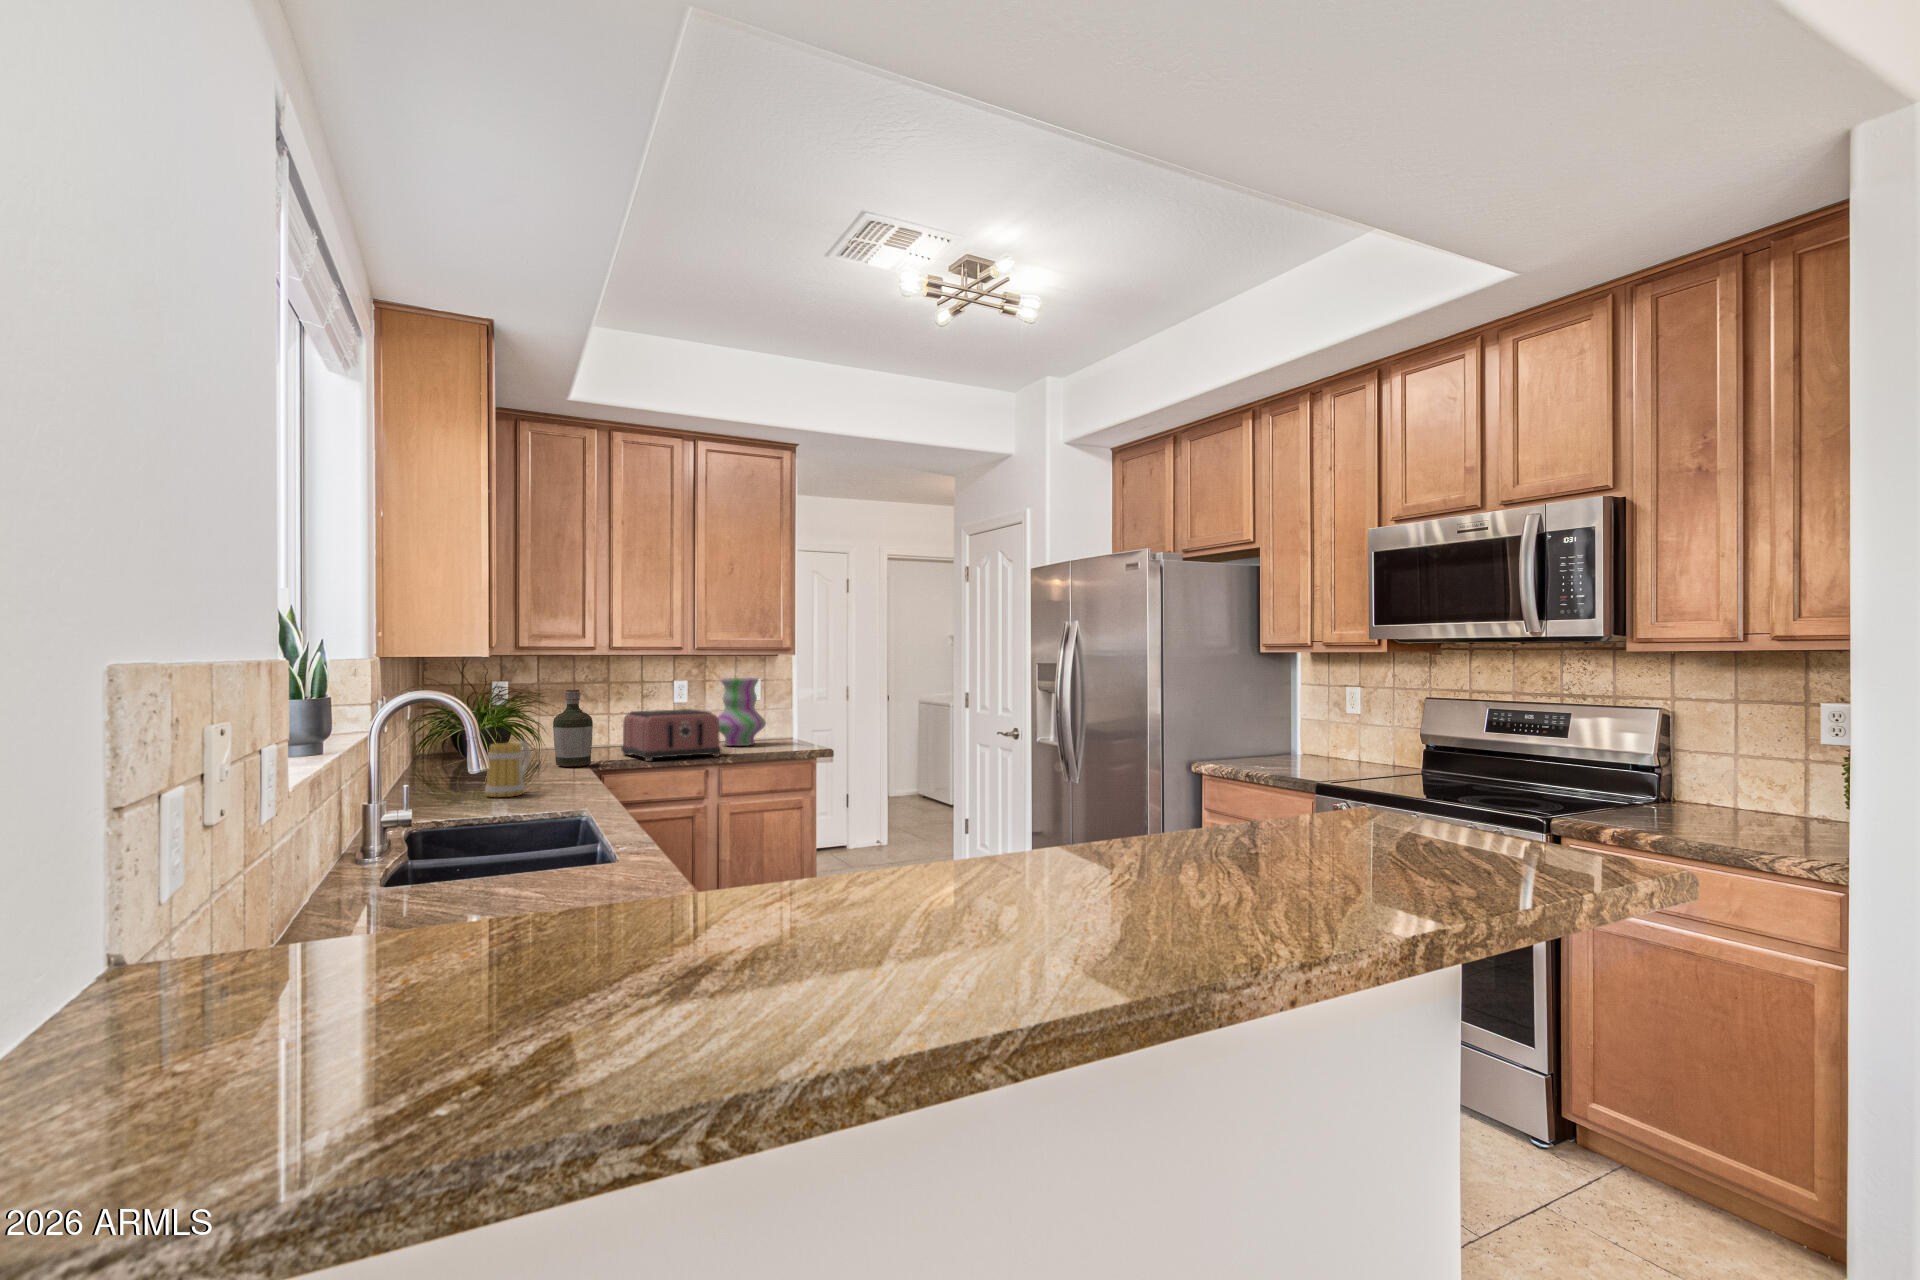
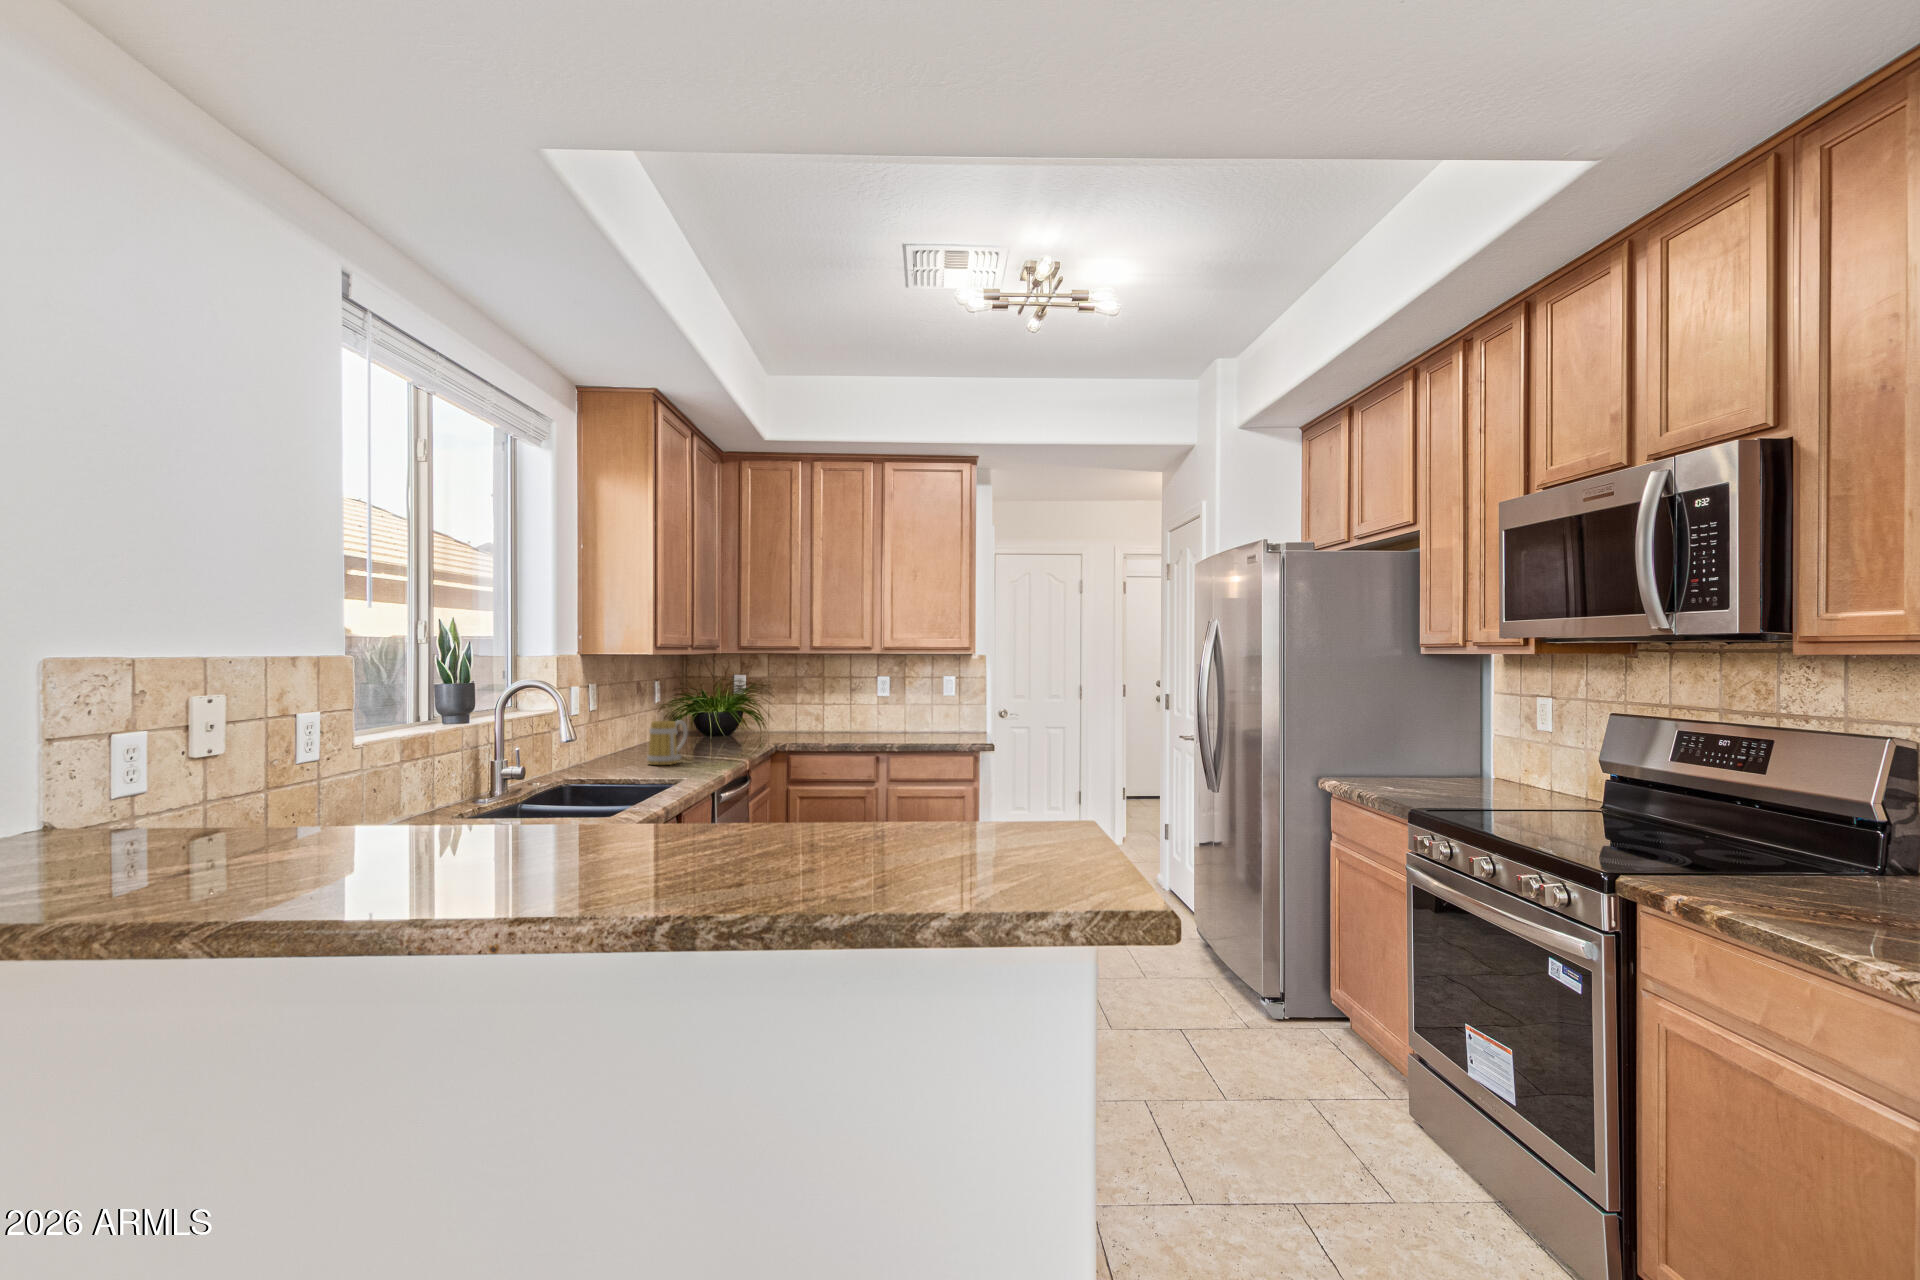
vase: present [718,678,766,746] -> none [903,675,950,737]
bottle: present [553,690,593,767] -> none [746,681,776,746]
toaster: present [621,709,721,761] -> none [815,702,890,745]

